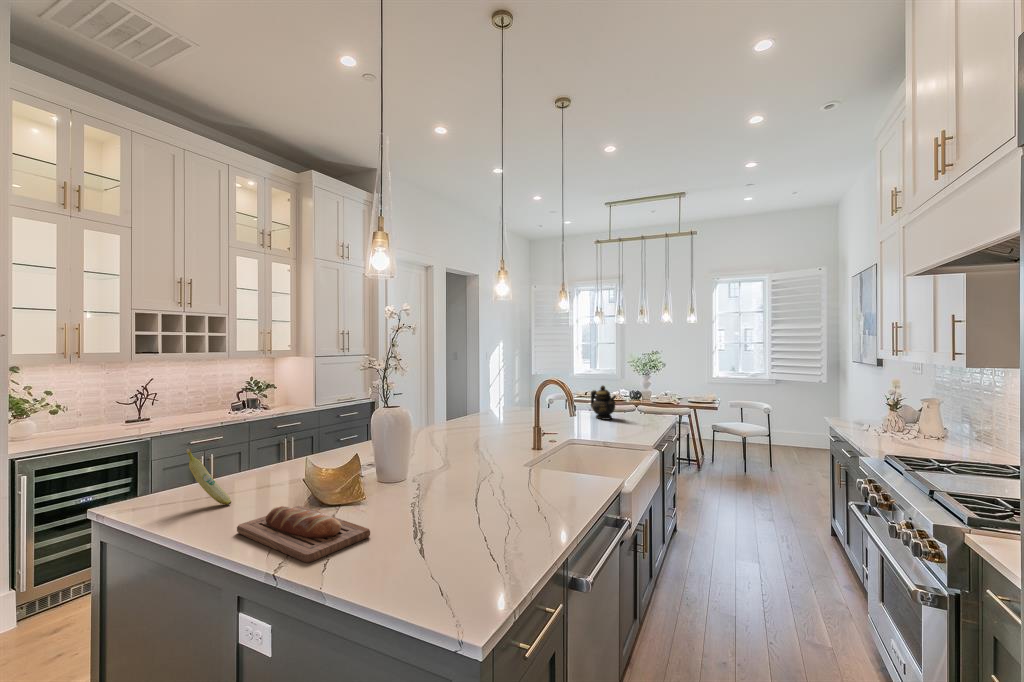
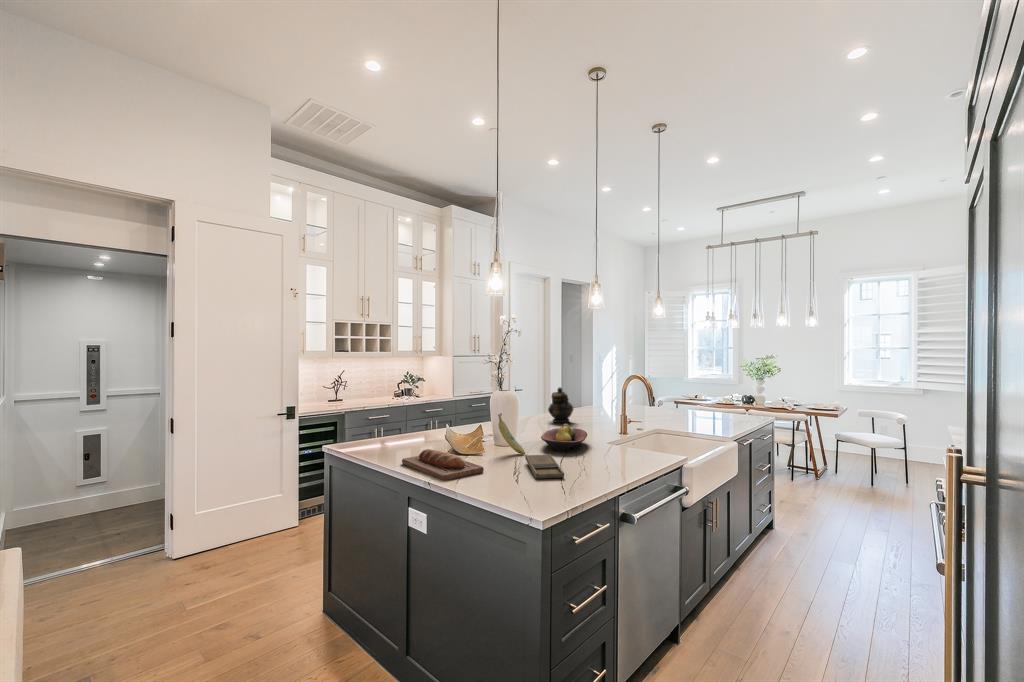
teapot: present [591,386,616,420] -> present [548,387,573,423]
fruit bowl: none [443,447,500,485] -> present [541,424,587,451]
fruit: present [186,448,231,505] -> present [498,413,525,454]
tray: none [428,496,489,541] -> present [525,454,564,479]

